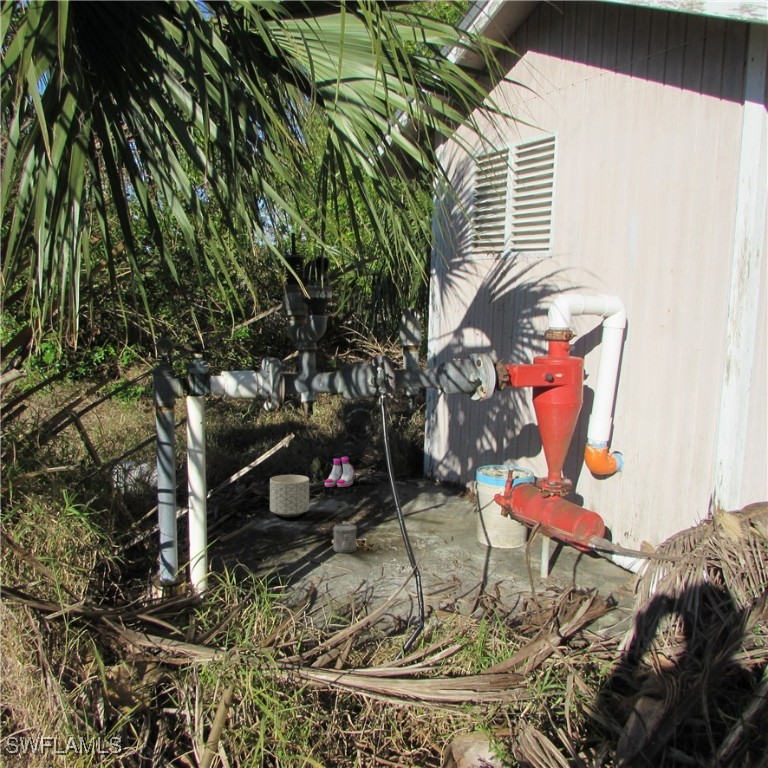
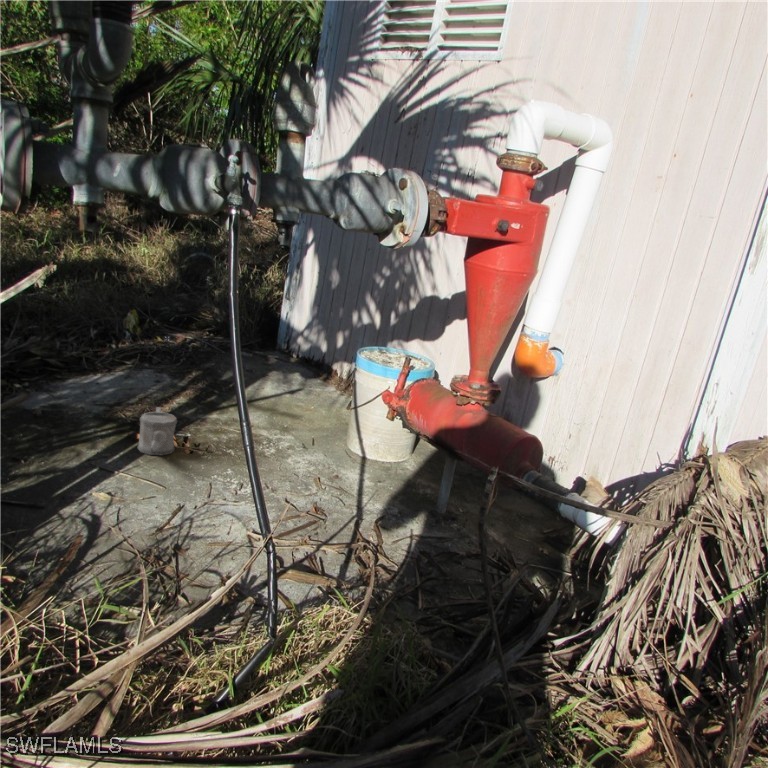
boots: present [325,456,355,487] -> none [141,312,185,353]
planter: present [270,475,309,517] -> none [49,329,113,391]

